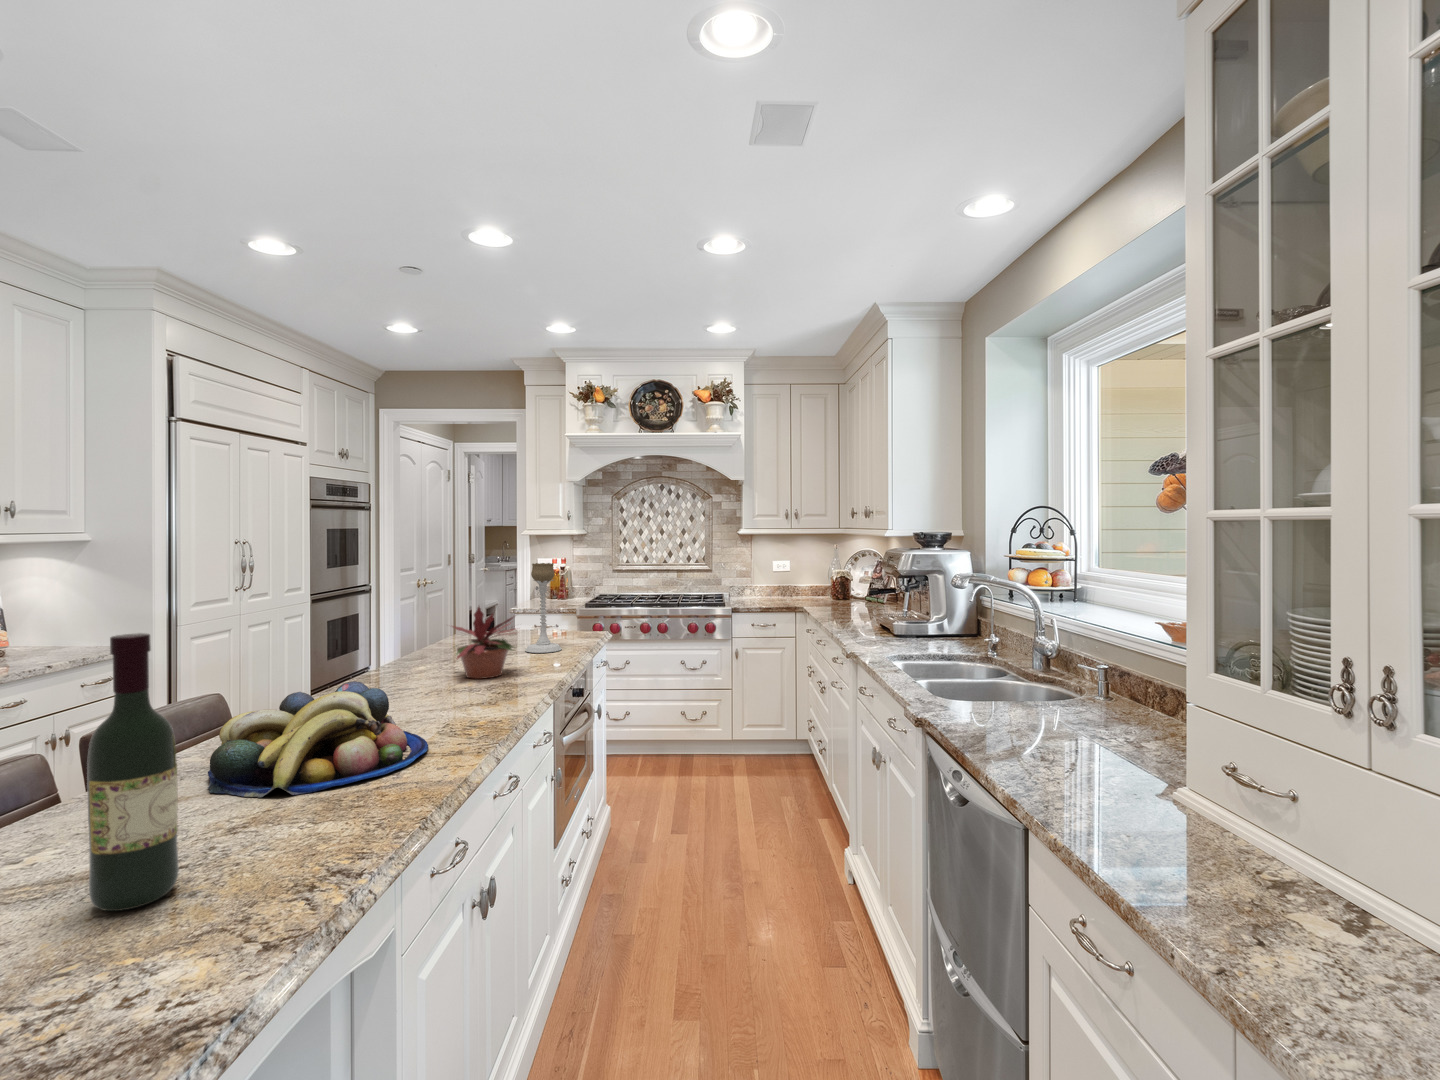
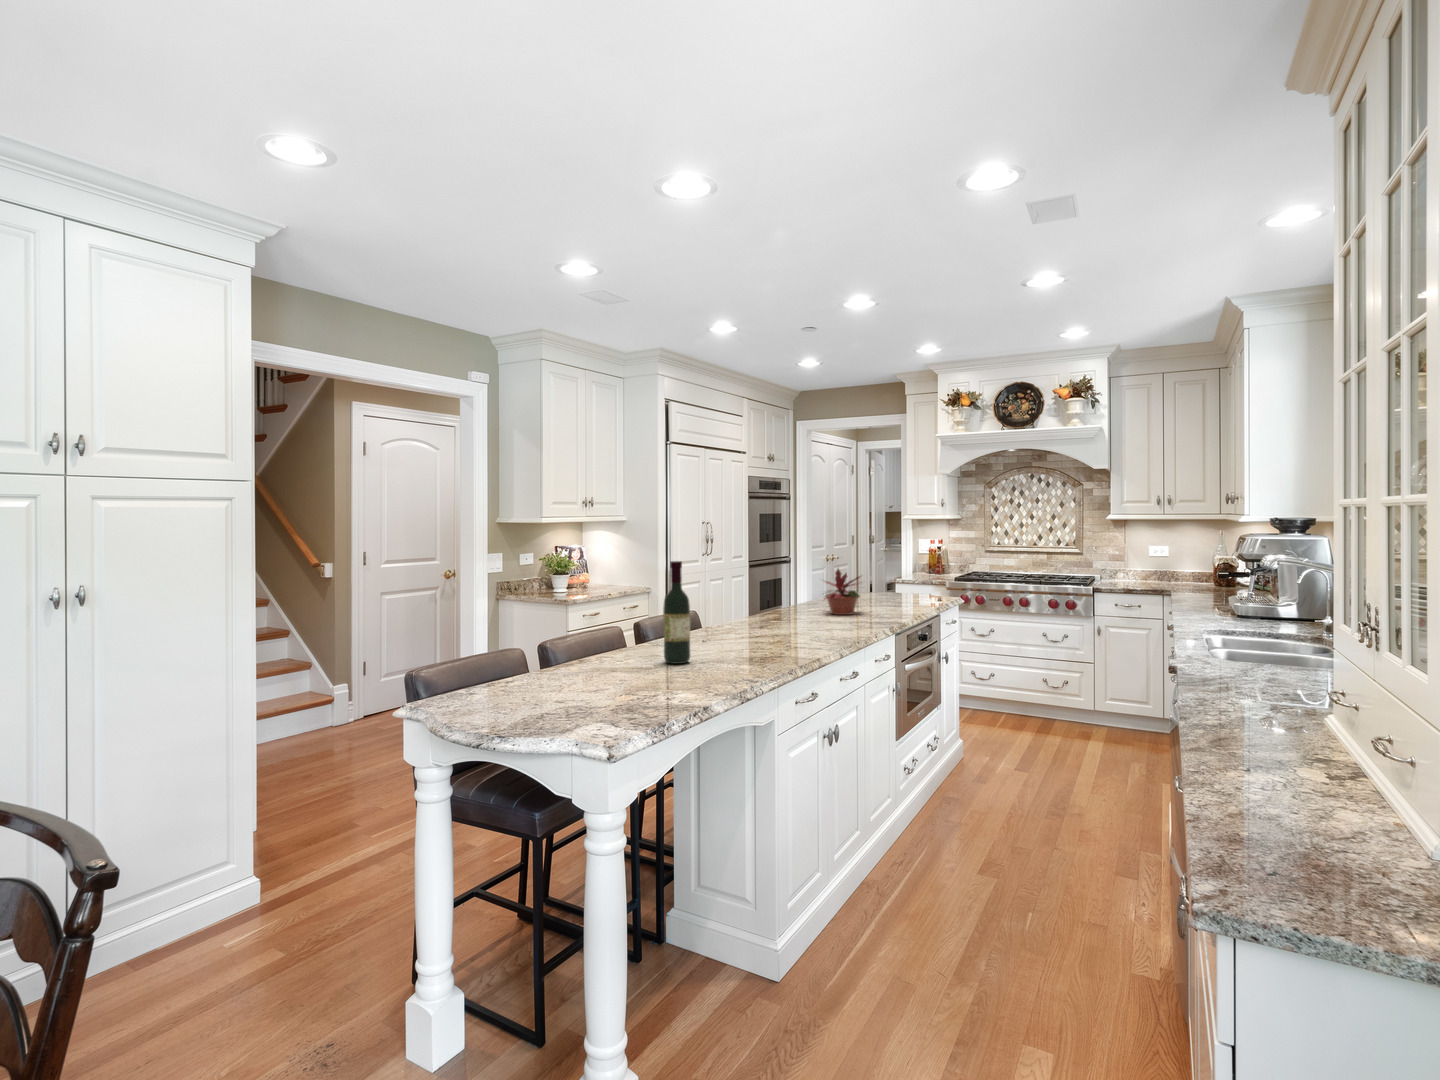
candle holder: present [525,563,562,653] -> none [877,541,904,605]
fruit bowl: present [208,681,428,797] -> none [697,600,795,646]

